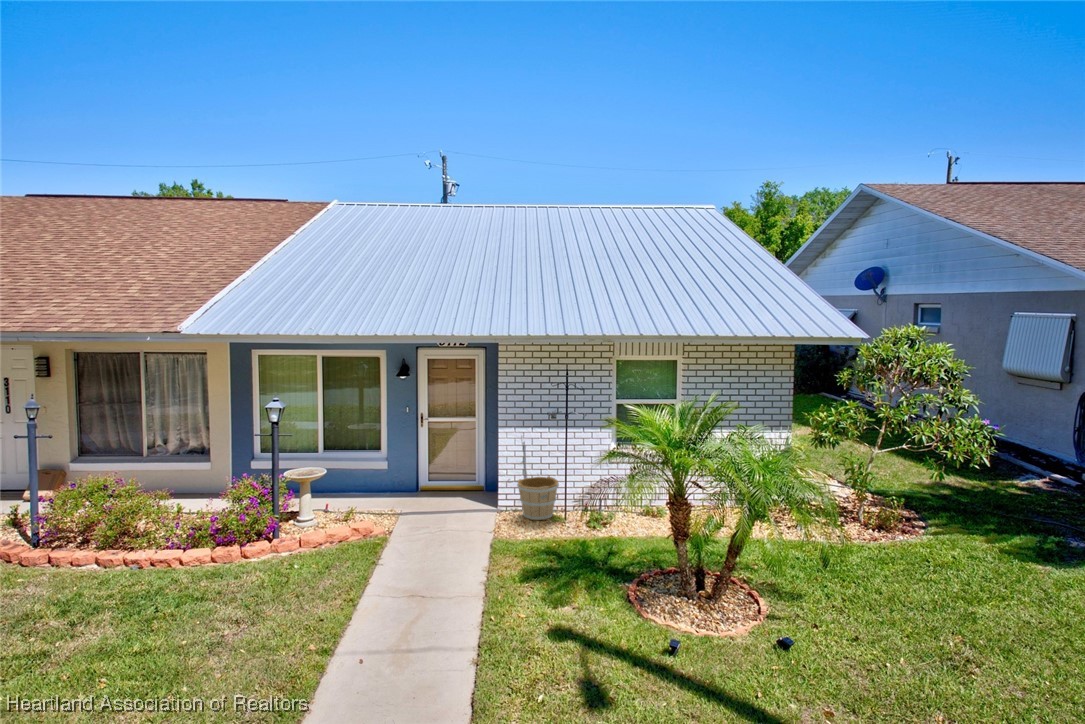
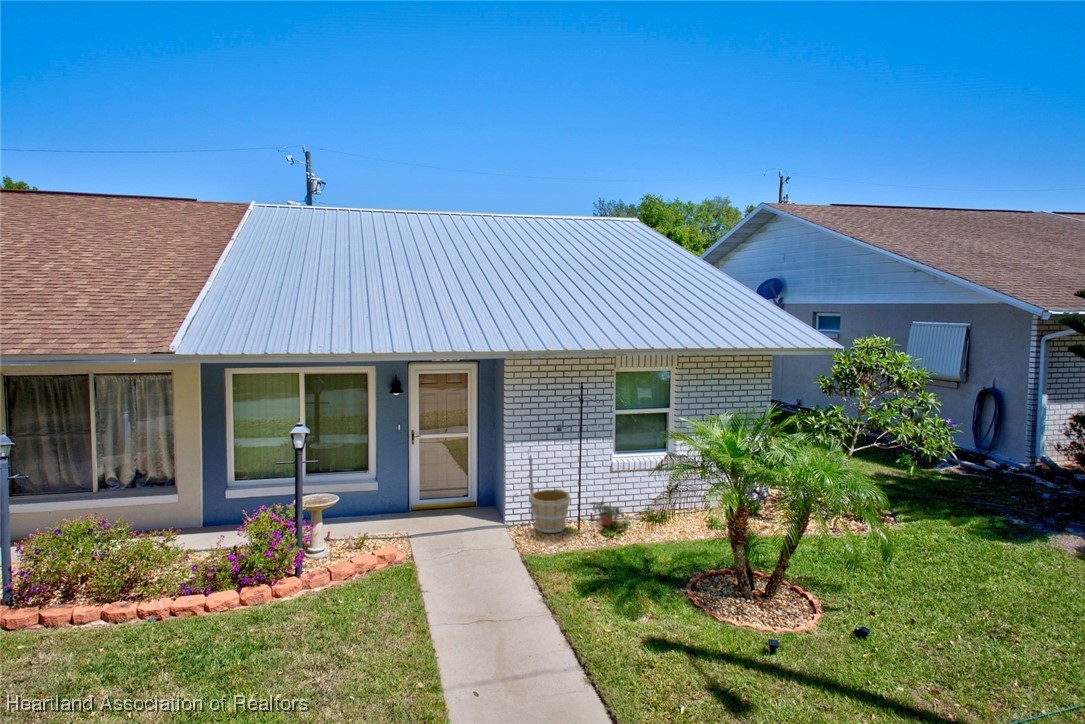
potted plant: none [581,491,617,517] -> present [590,502,623,526]

